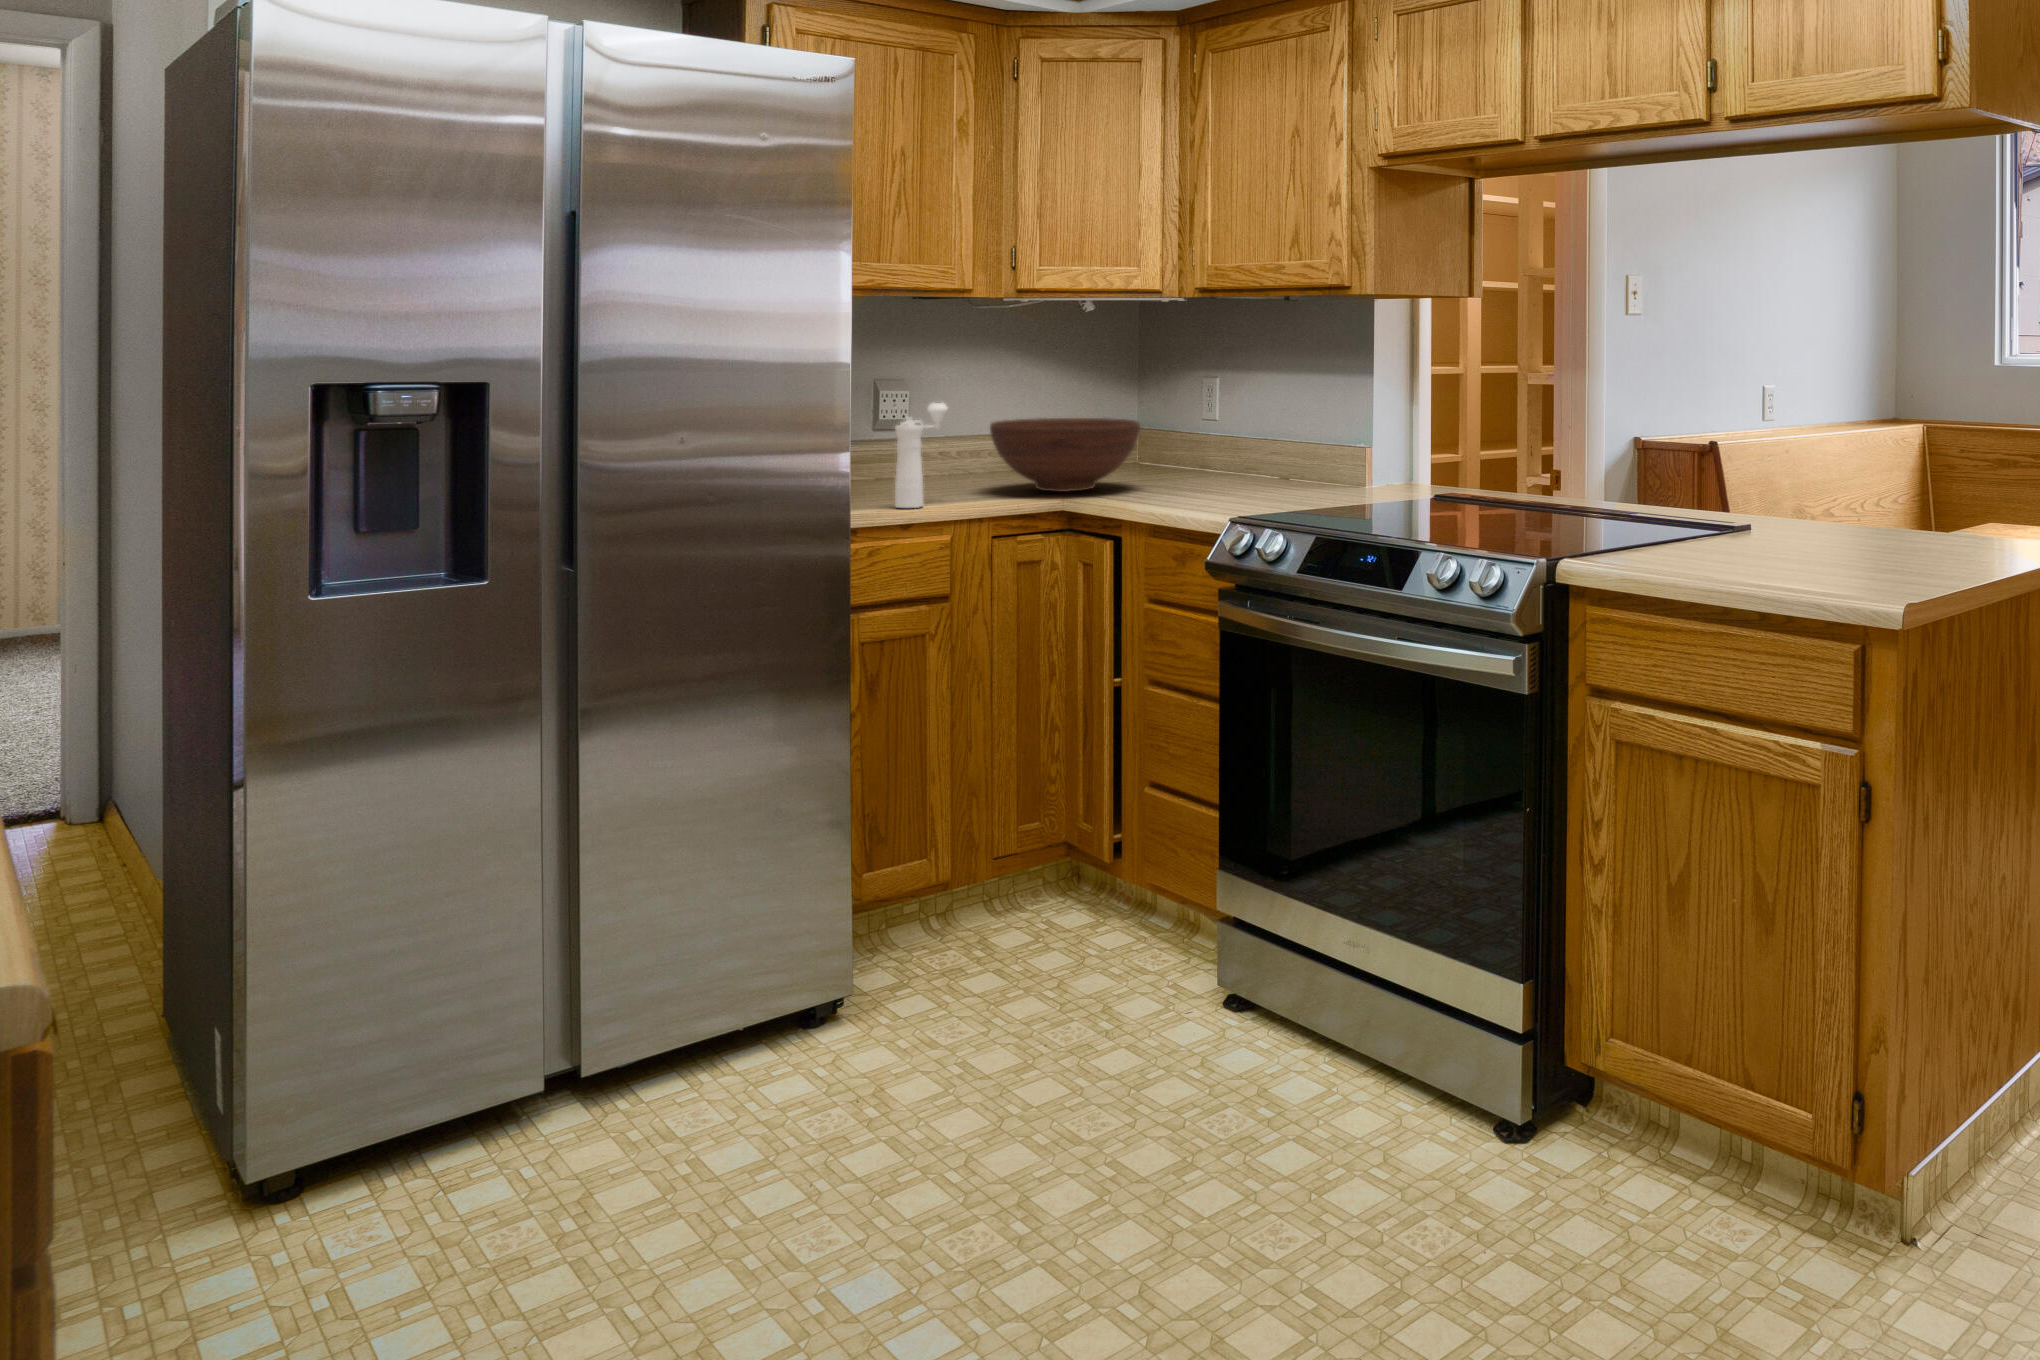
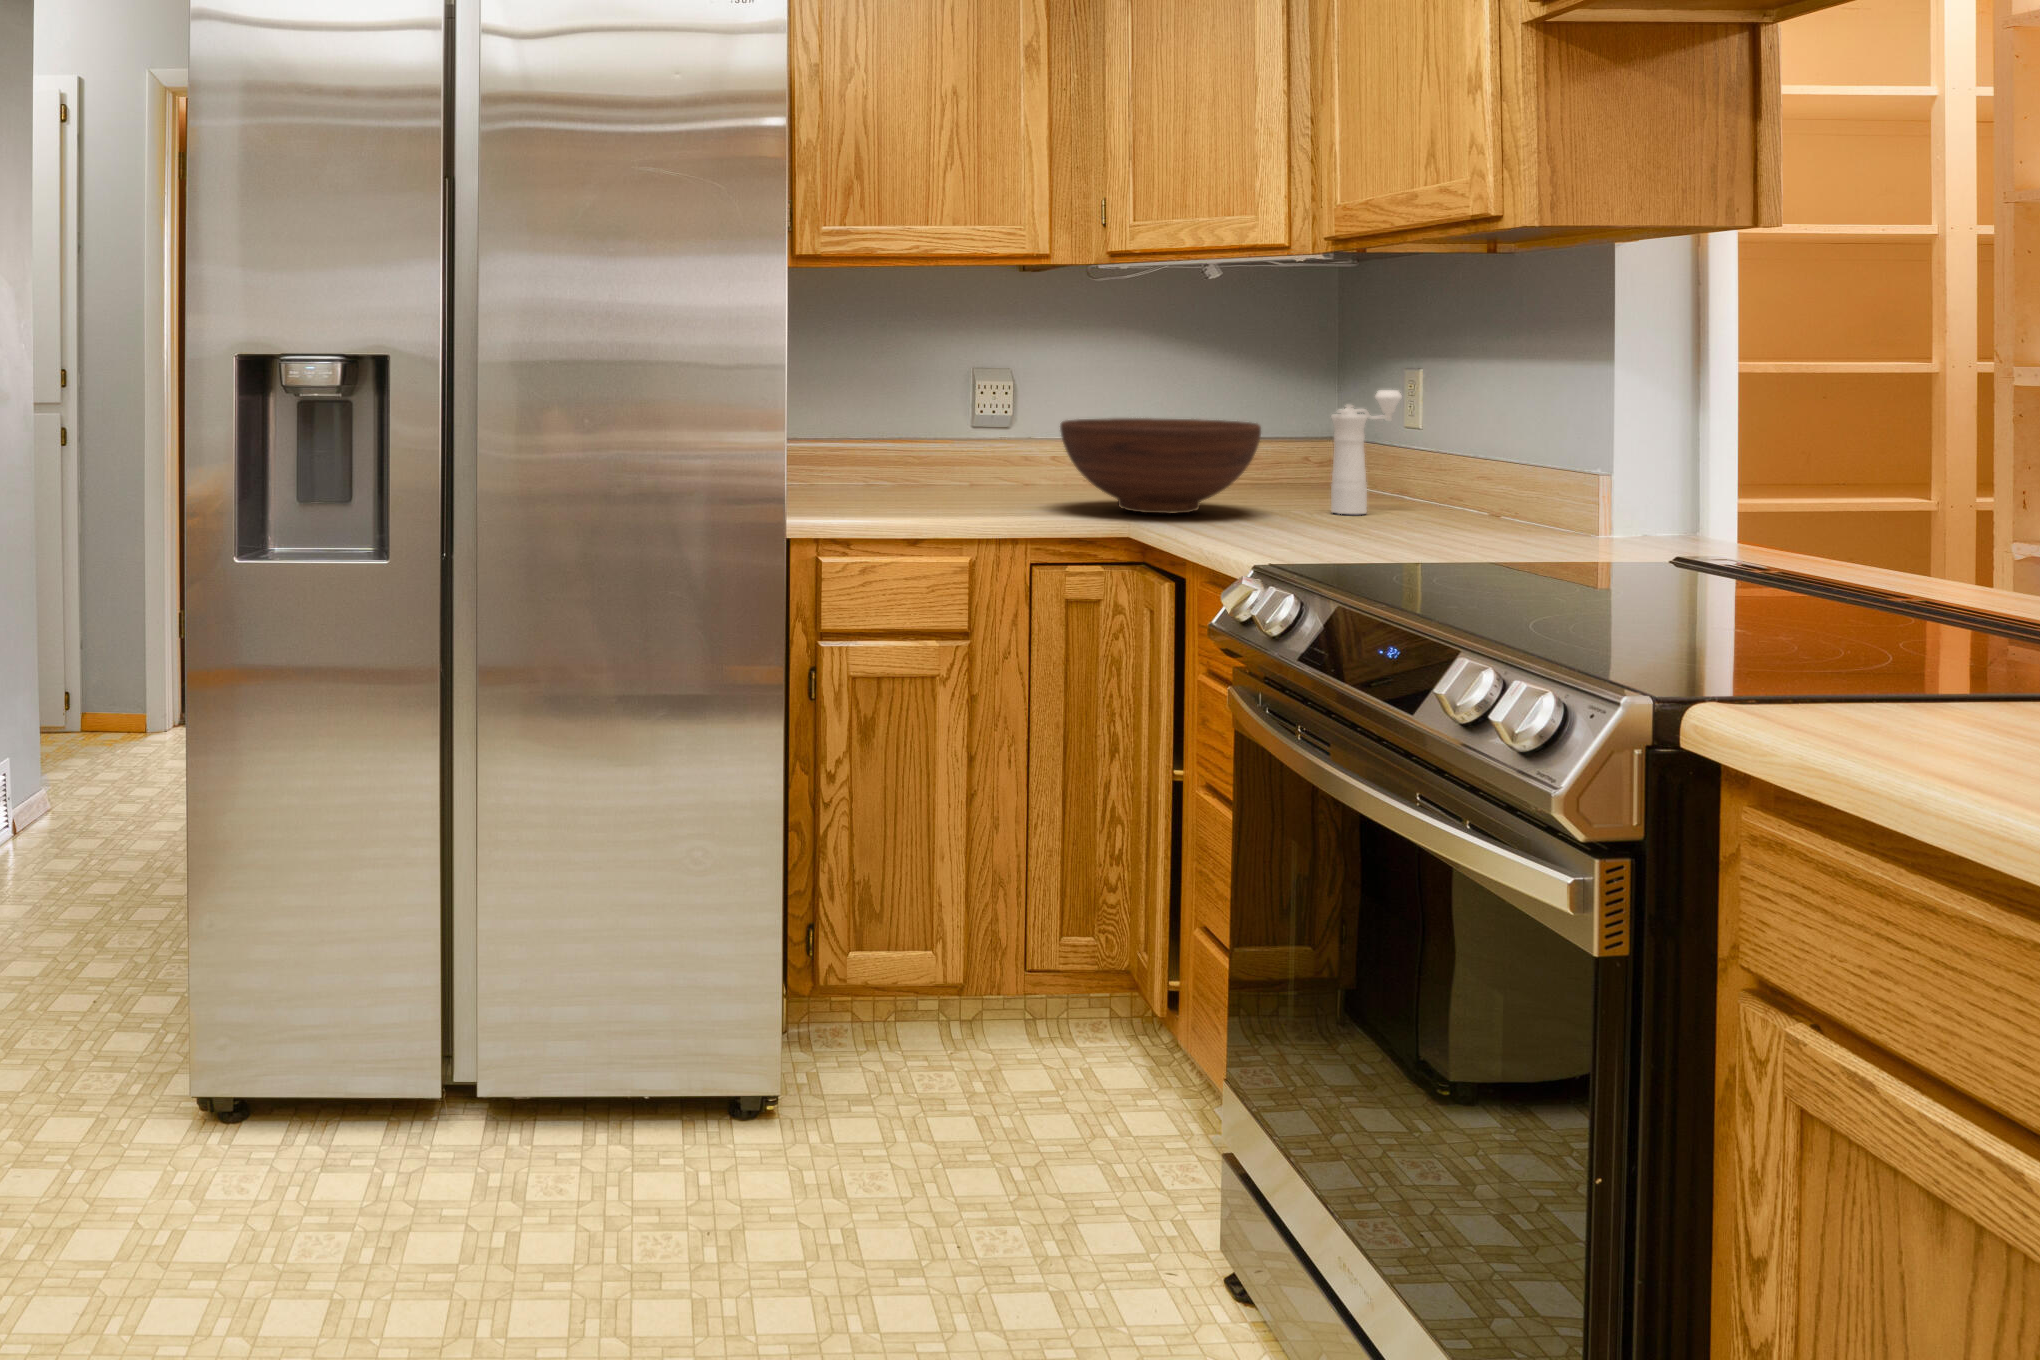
pepper mill: present [895,403,948,508] -> present [1331,390,1402,514]

